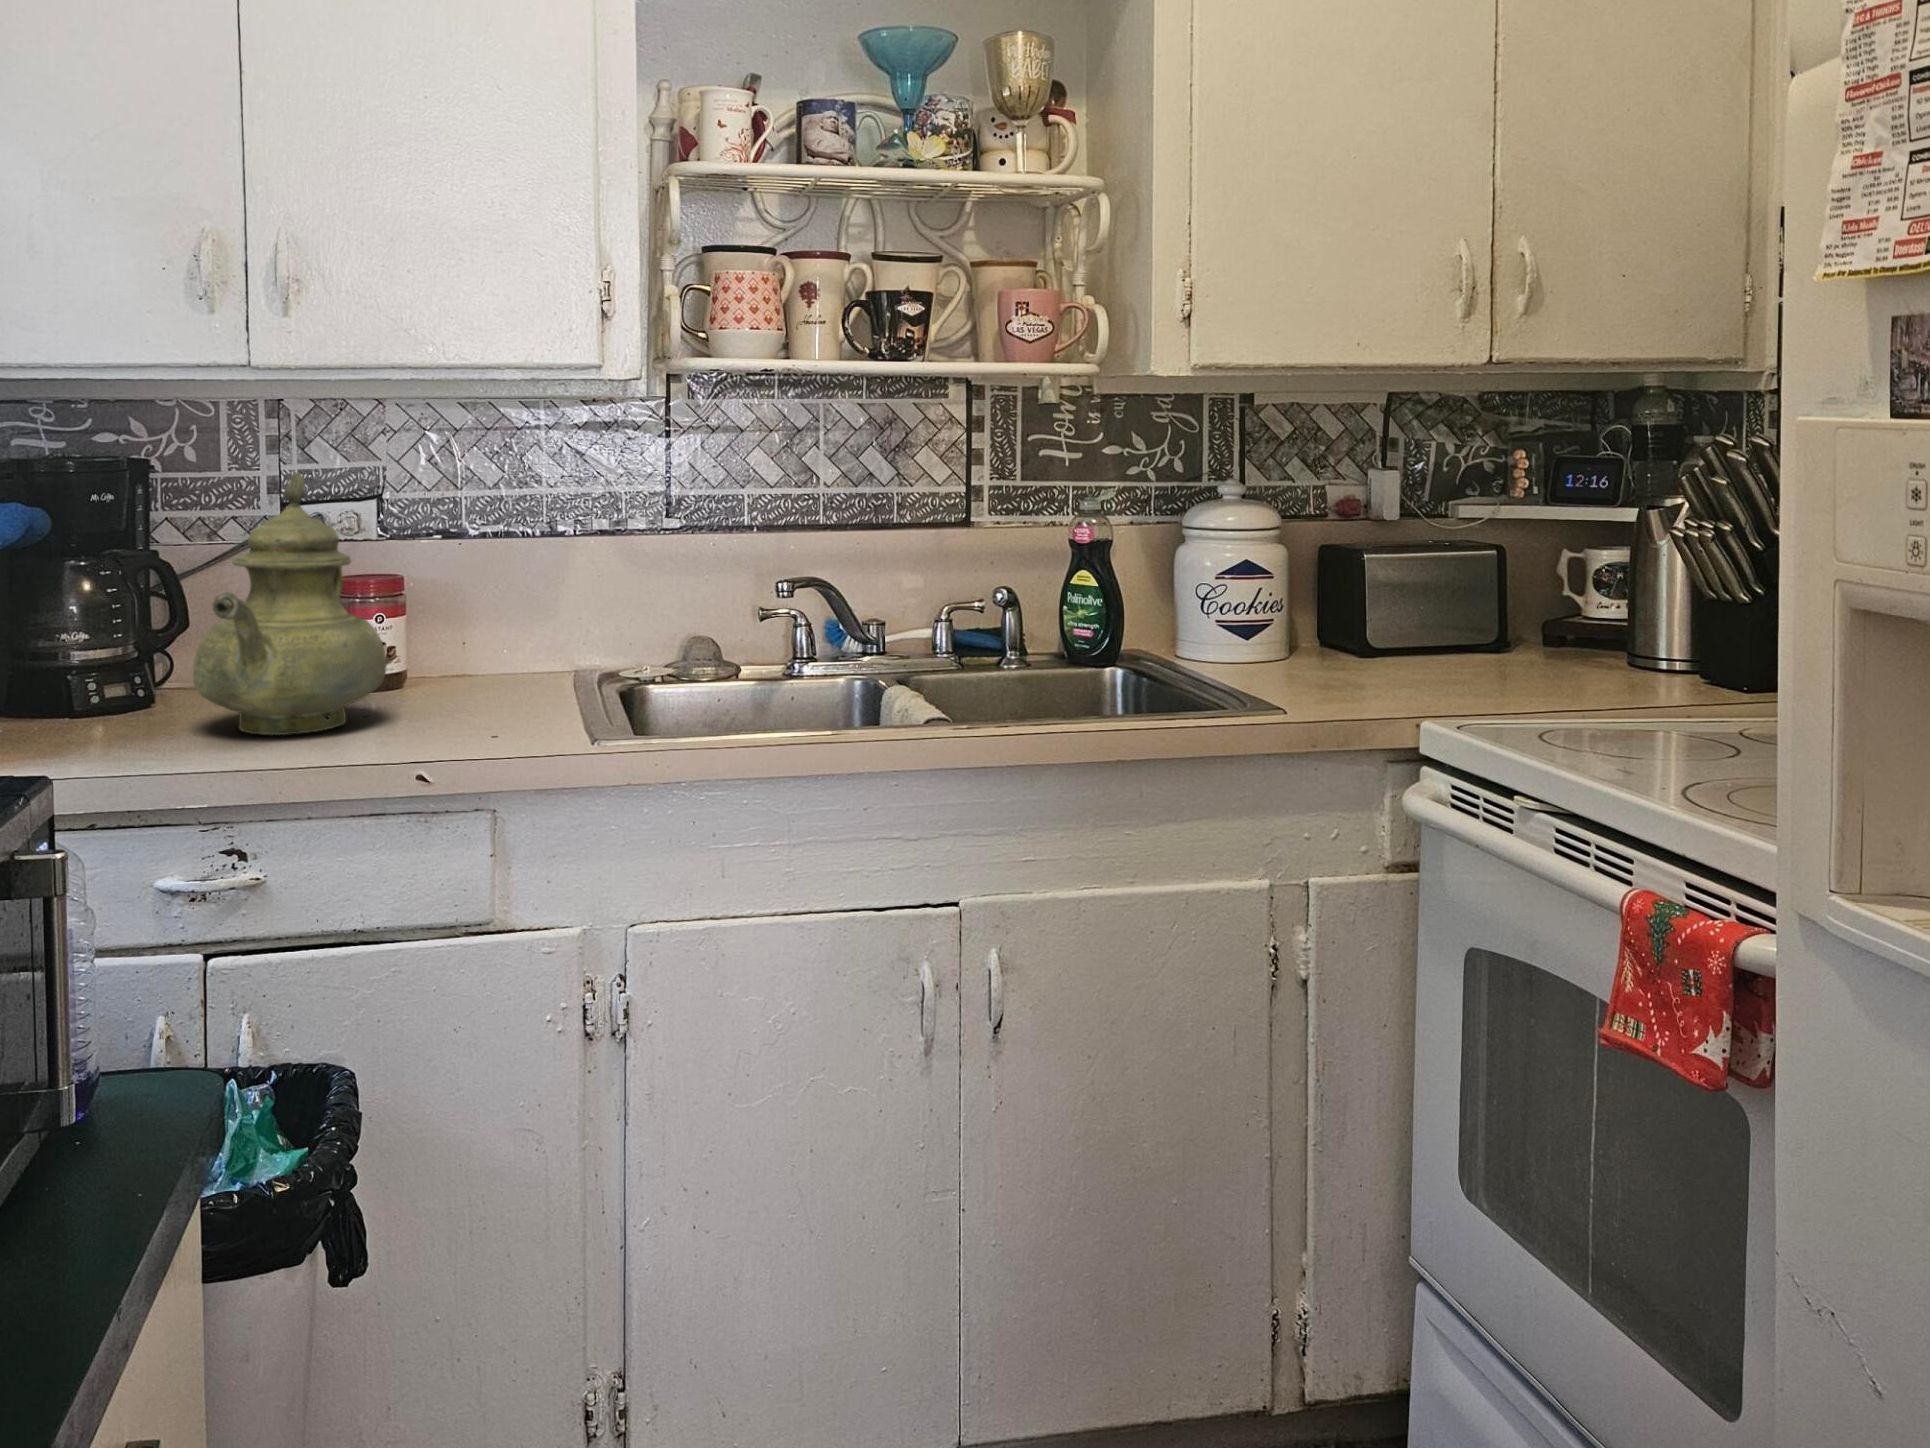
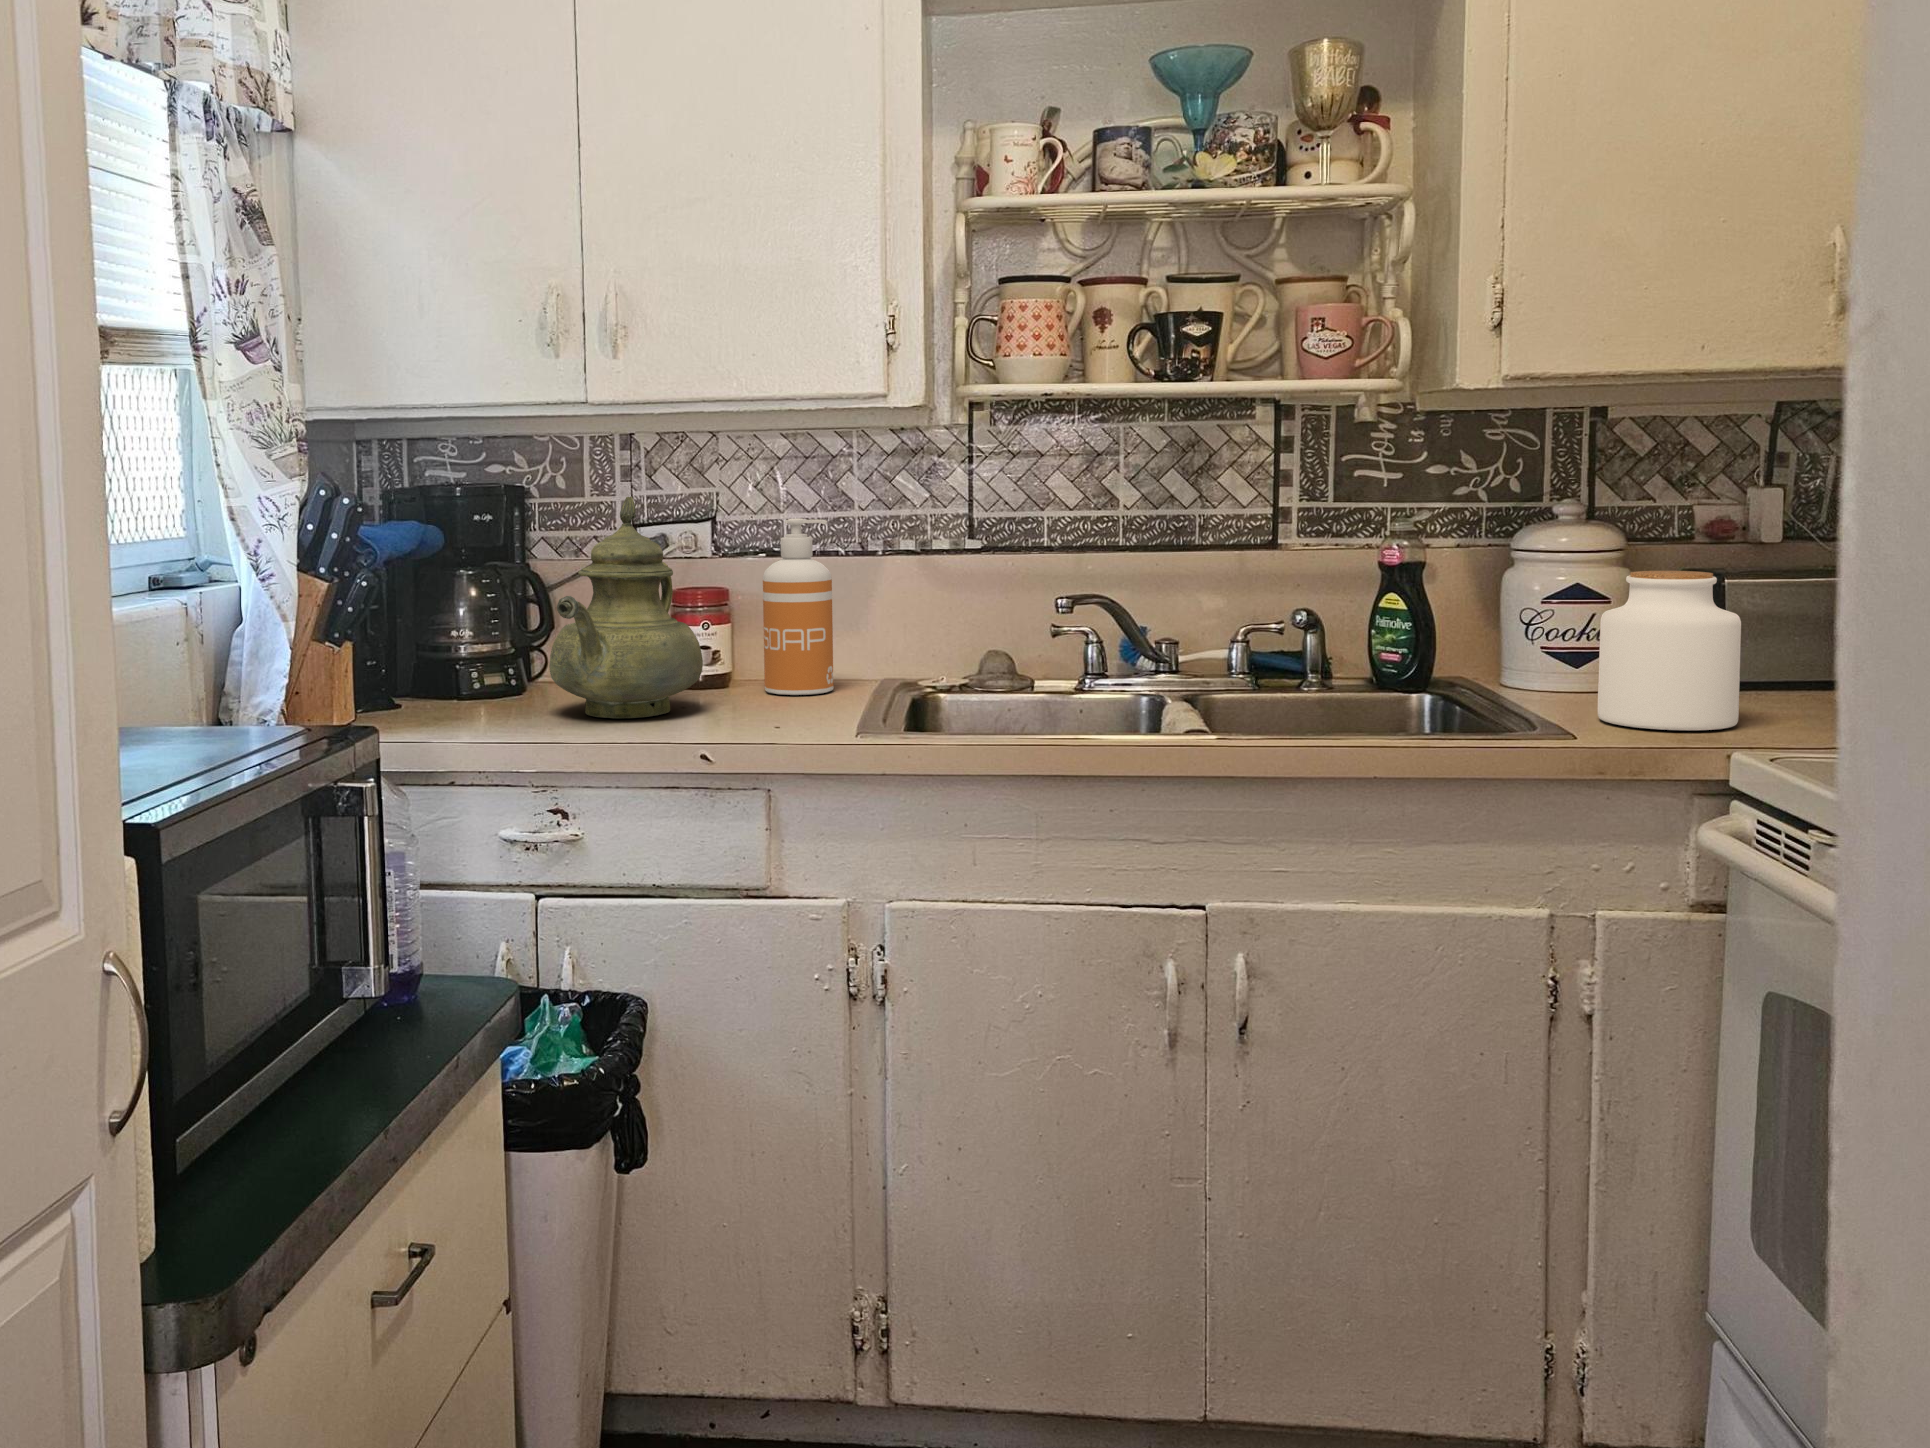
soap dispenser: none [447,497,529,694] -> present [763,519,833,695]
jar: none [1284,548,1402,698] -> present [1598,571,1741,730]

